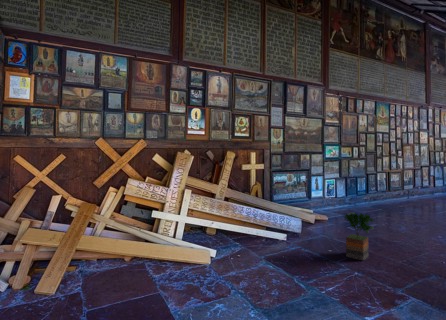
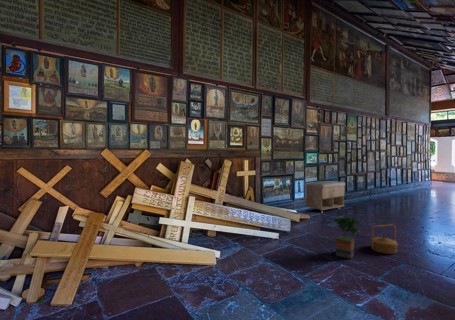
storage bench: none [324,178,372,213] -> present [305,181,345,212]
basket: none [391,223,423,257] -> present [371,224,397,254]

